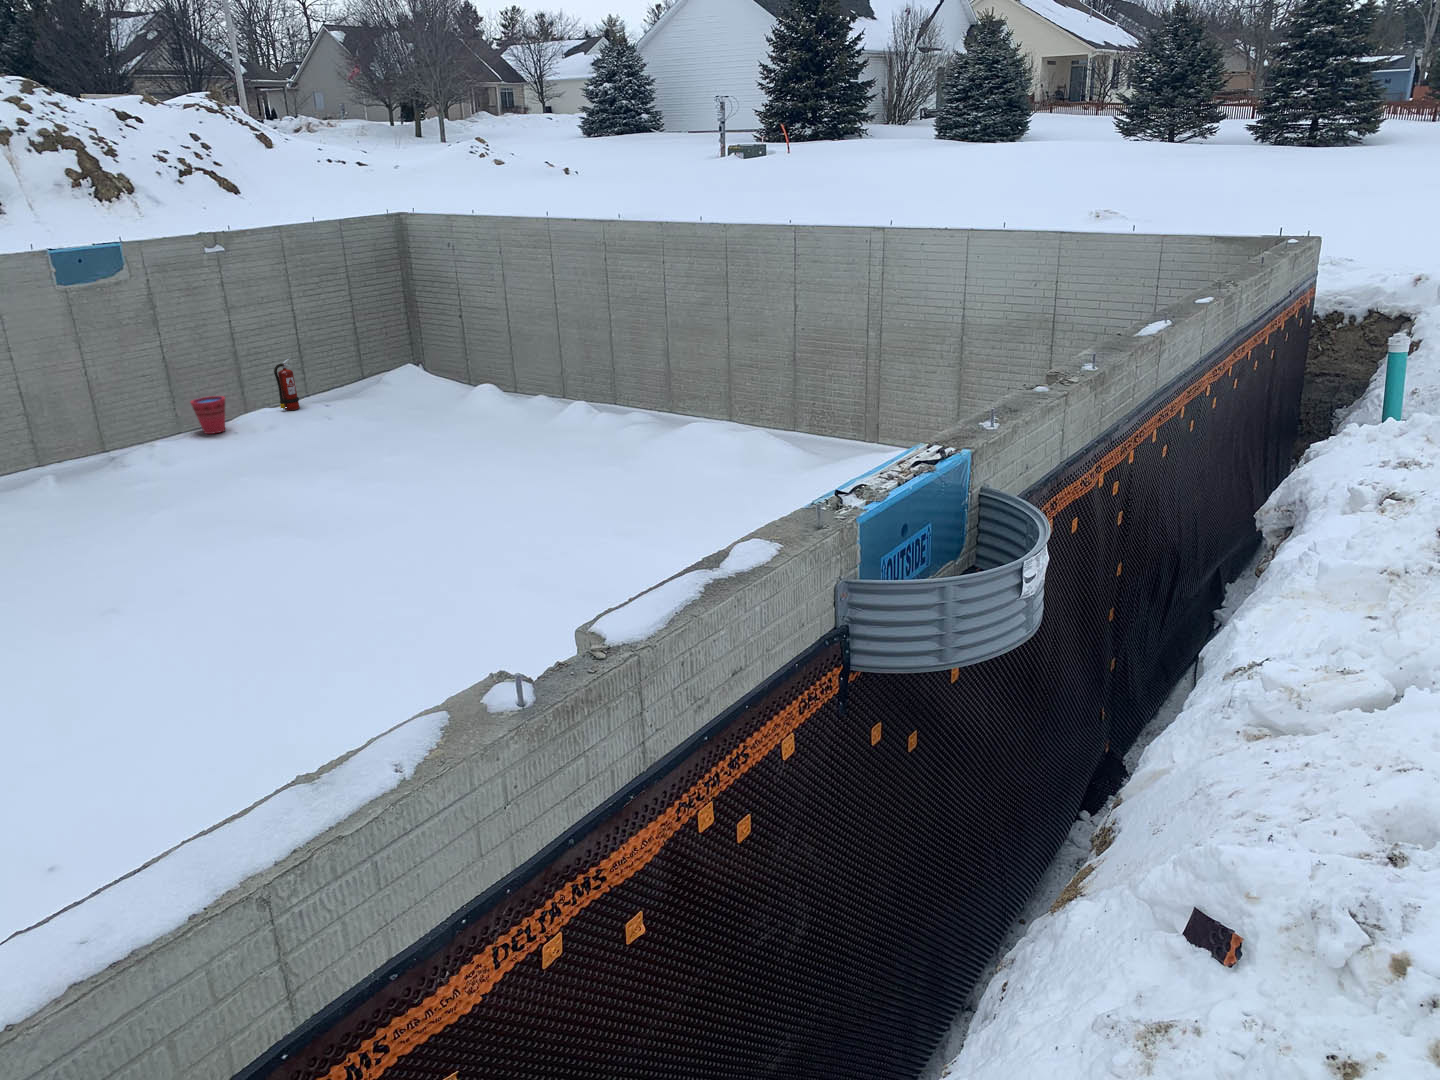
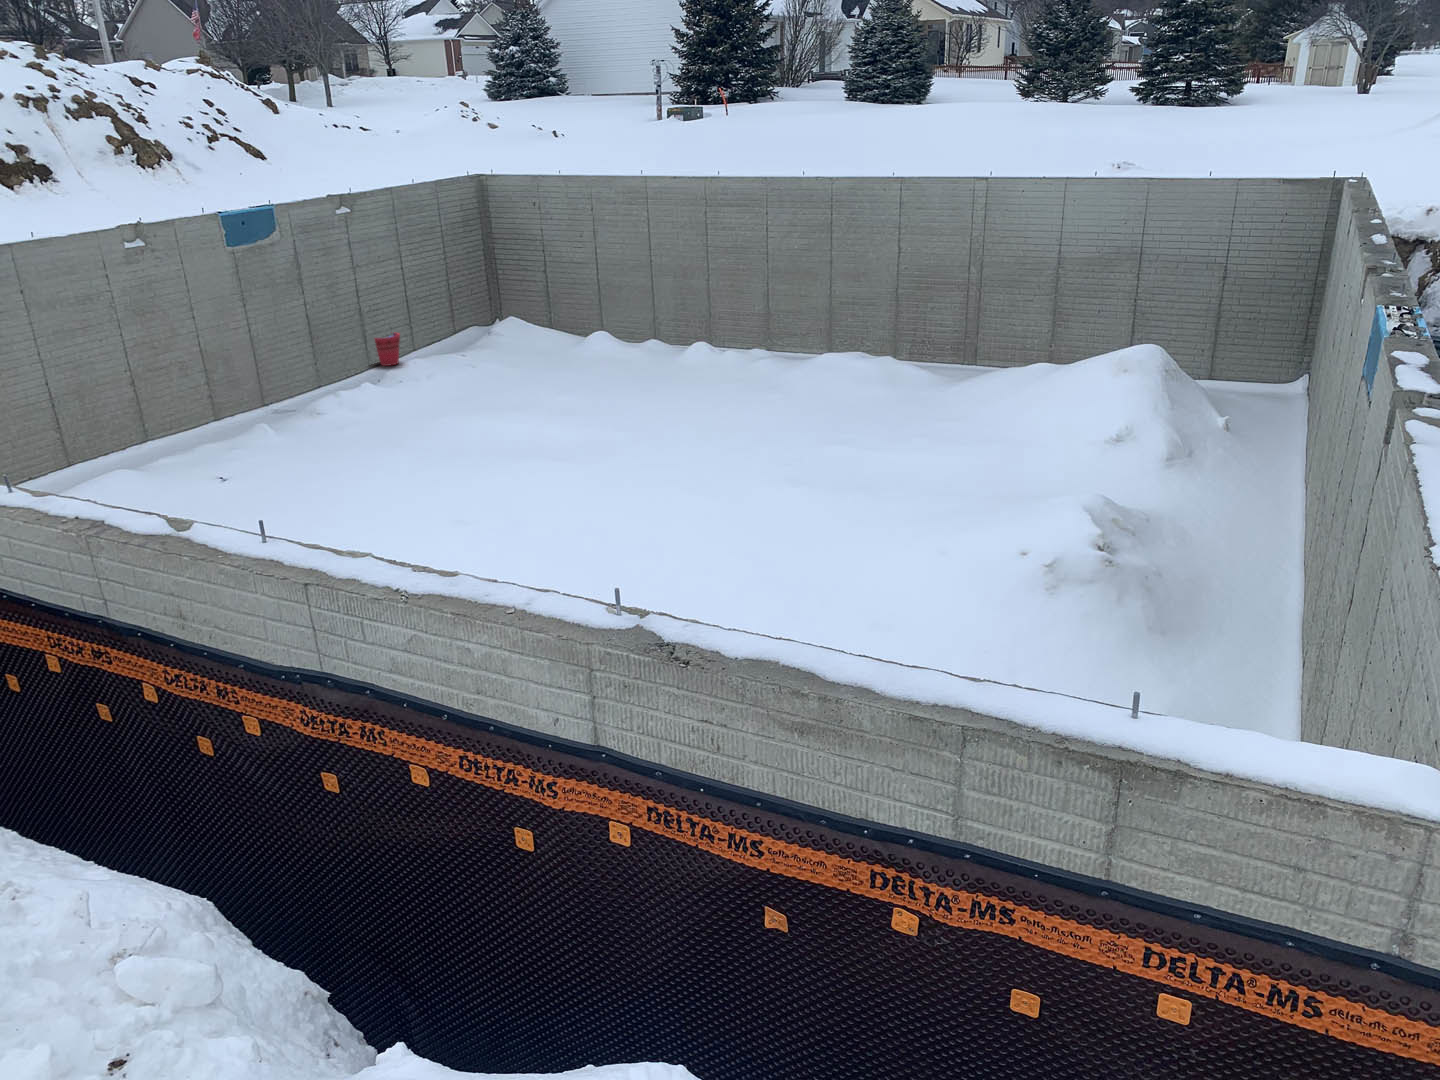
fire extinguisher: present [274,359,299,410] -> none [422,300,440,347]

